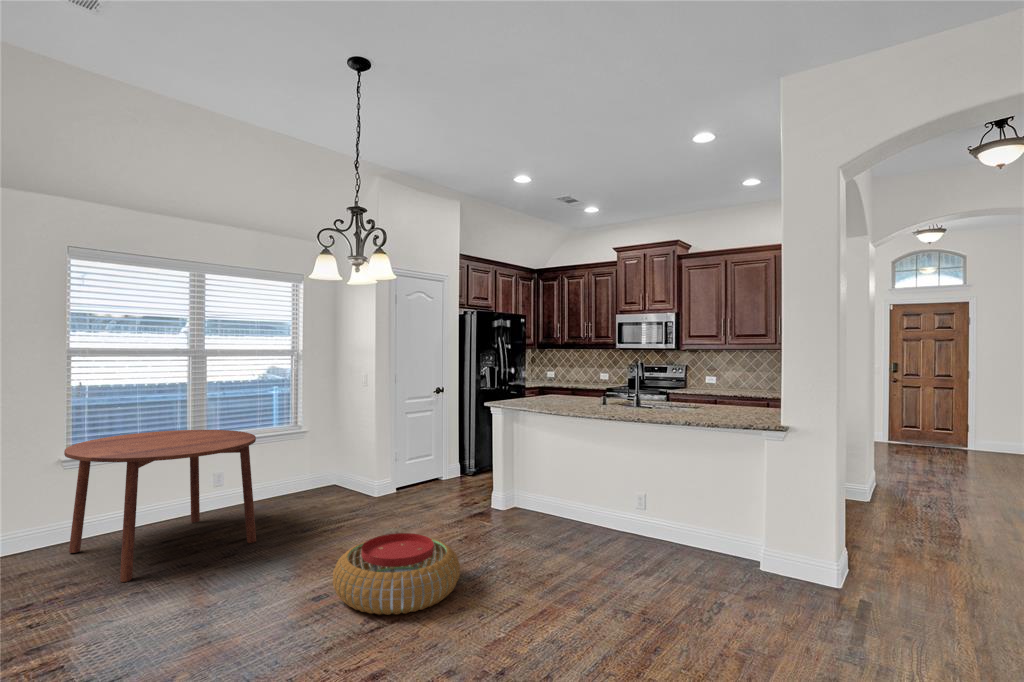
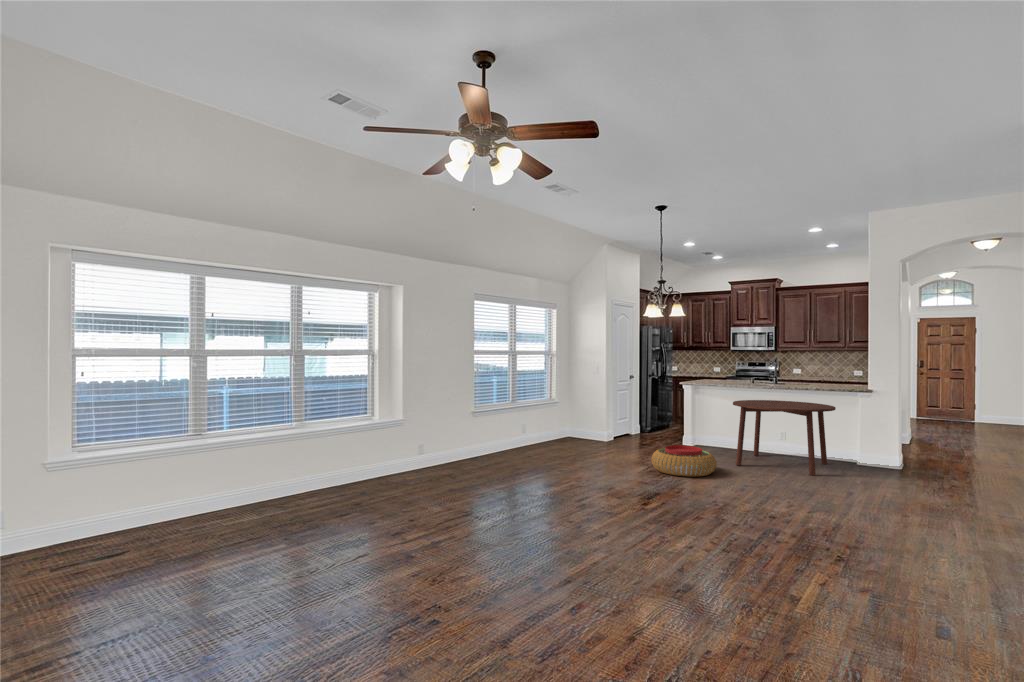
dining table: present [64,430,256,582] -> present [733,400,836,476]

